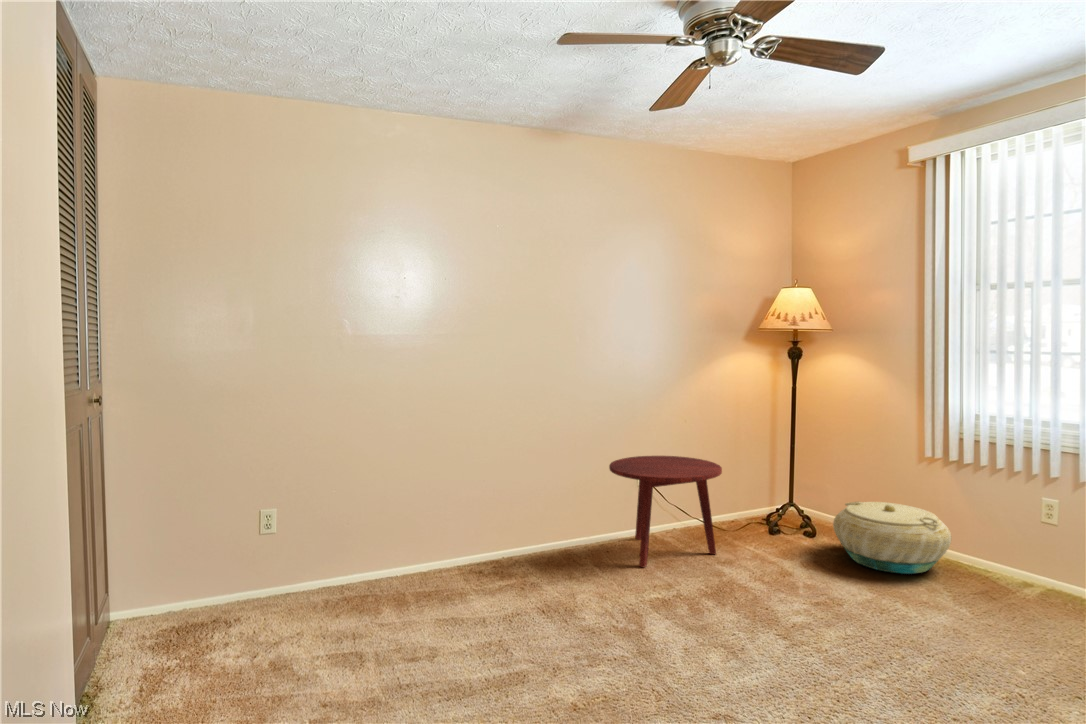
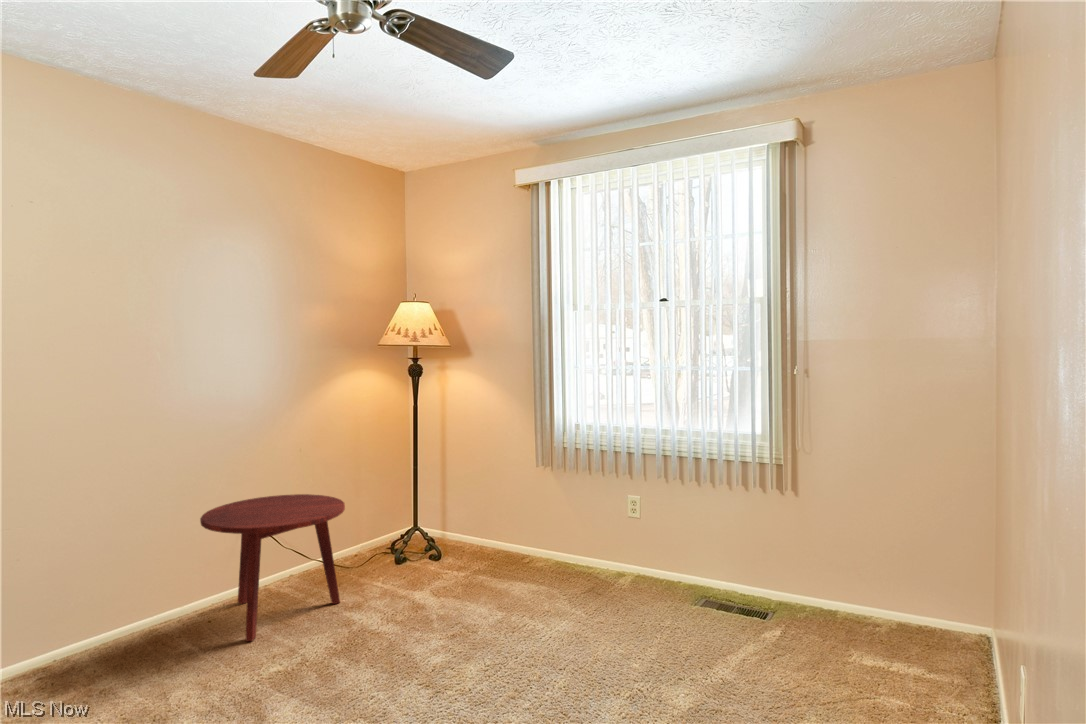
basket: present [833,502,951,574] -> none [460,514,562,584]

